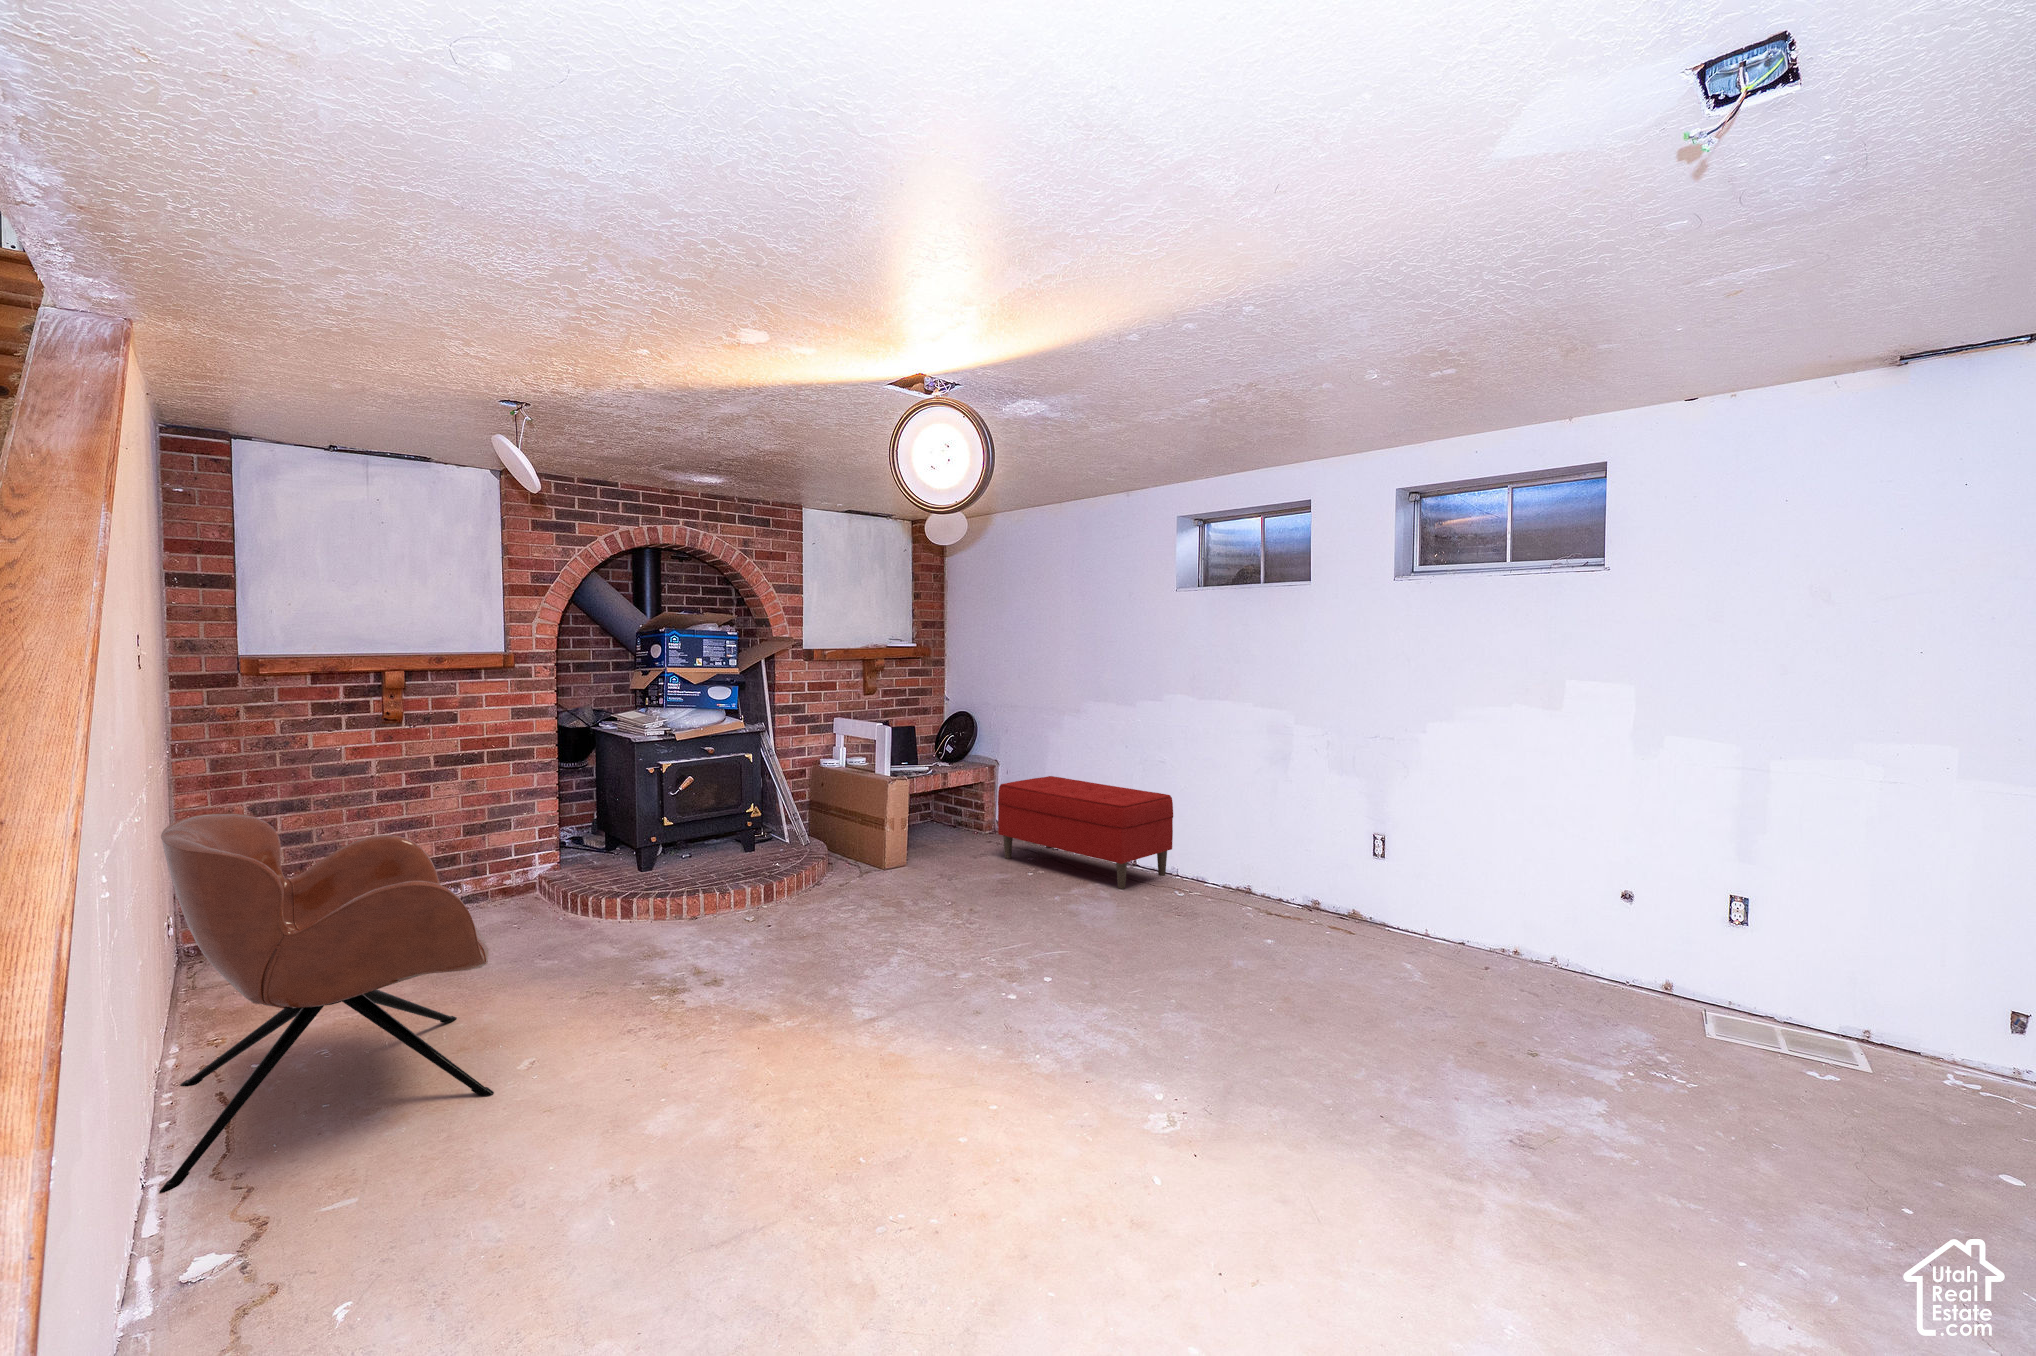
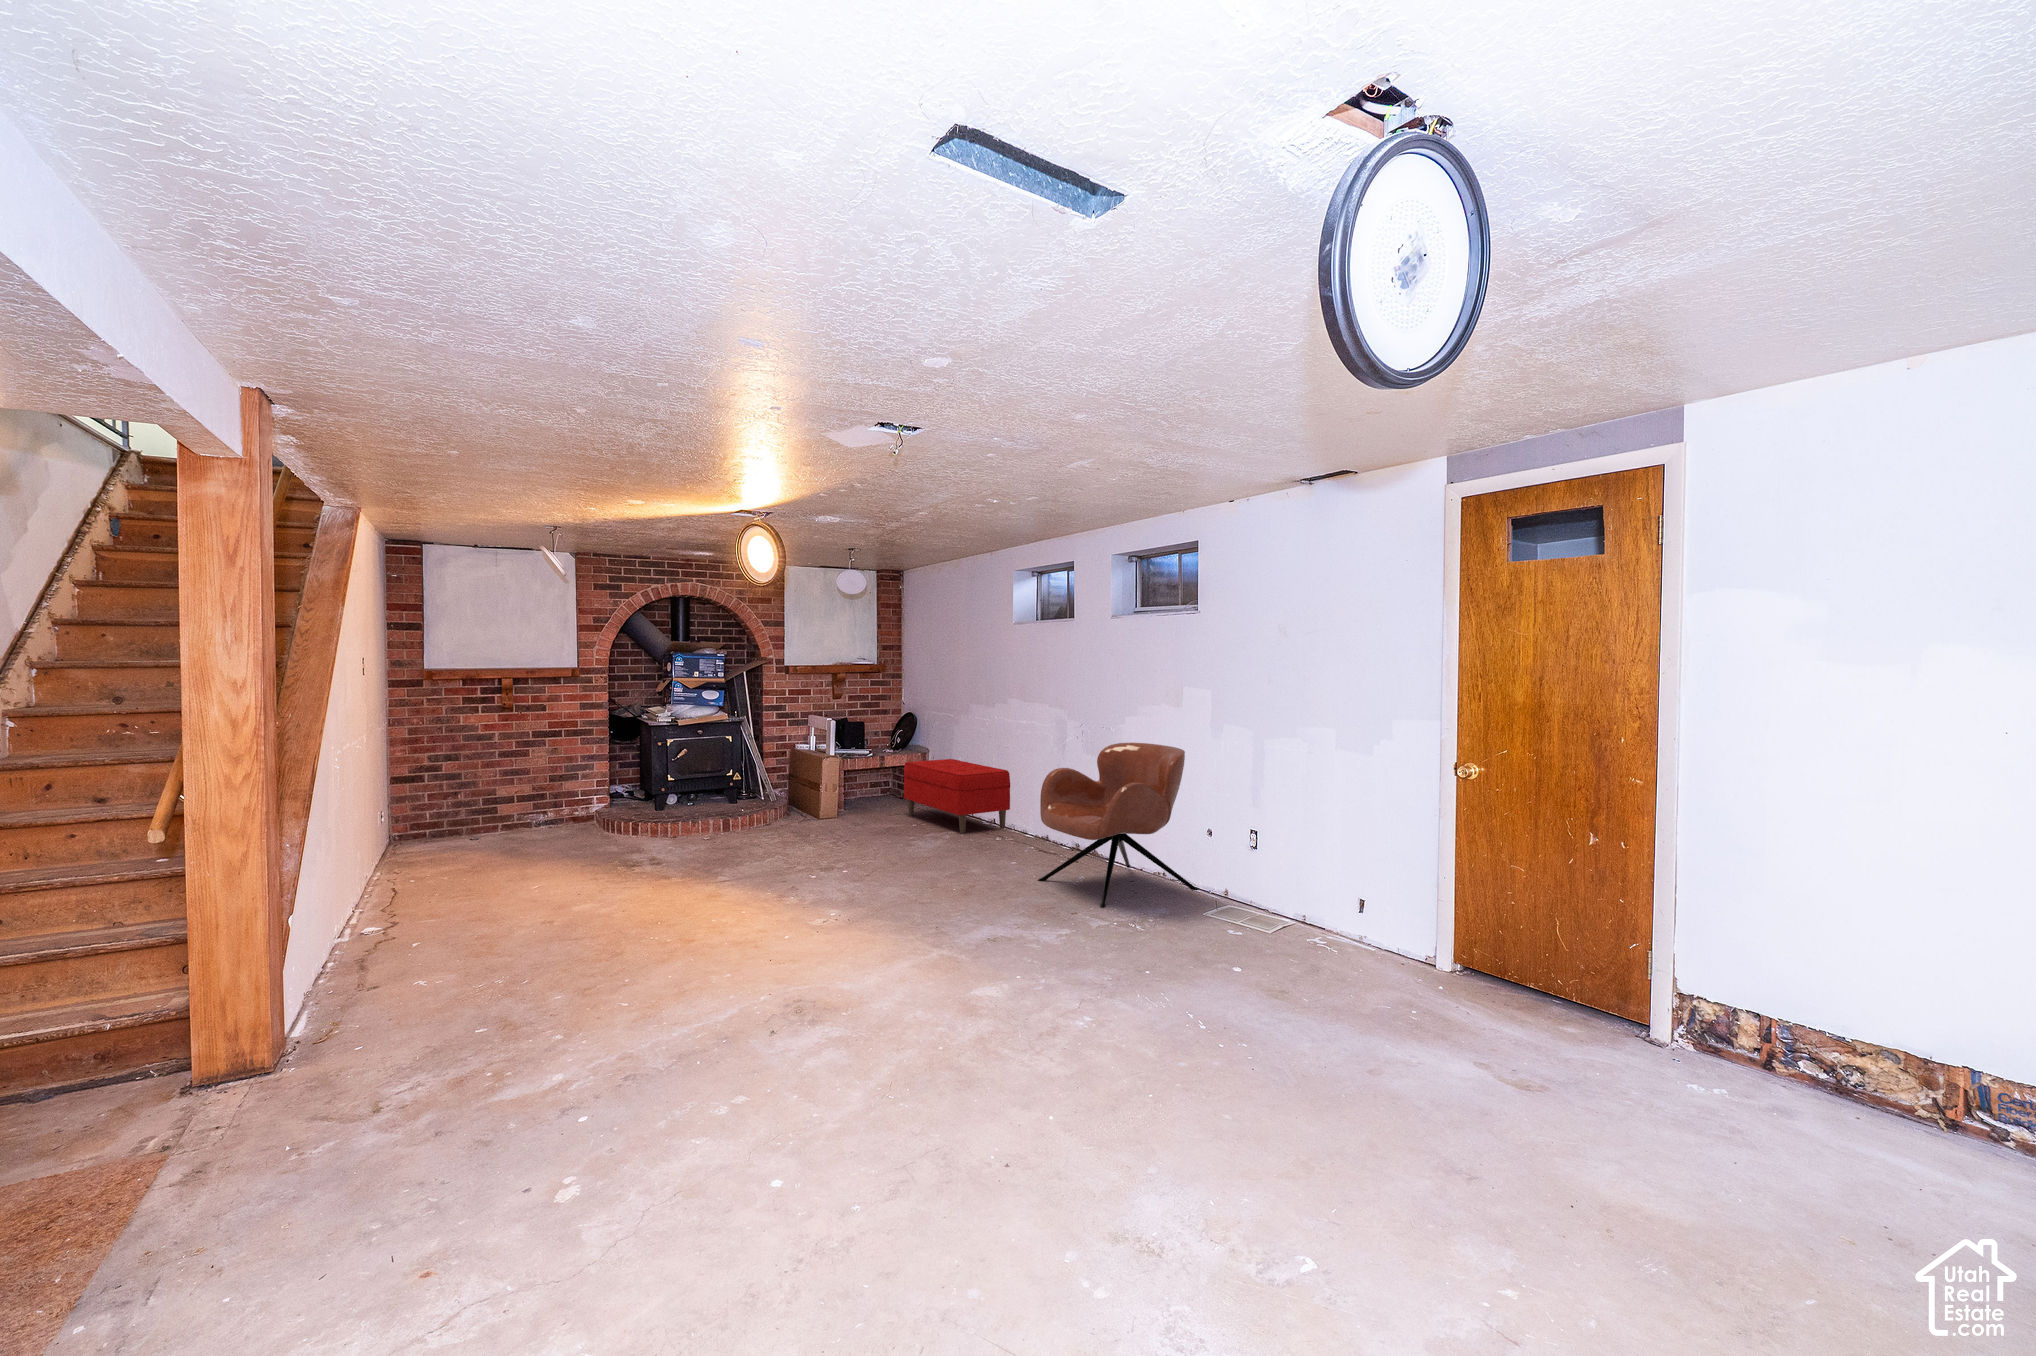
armchair: present [159,813,494,1193] -> present [1038,743,1199,908]

